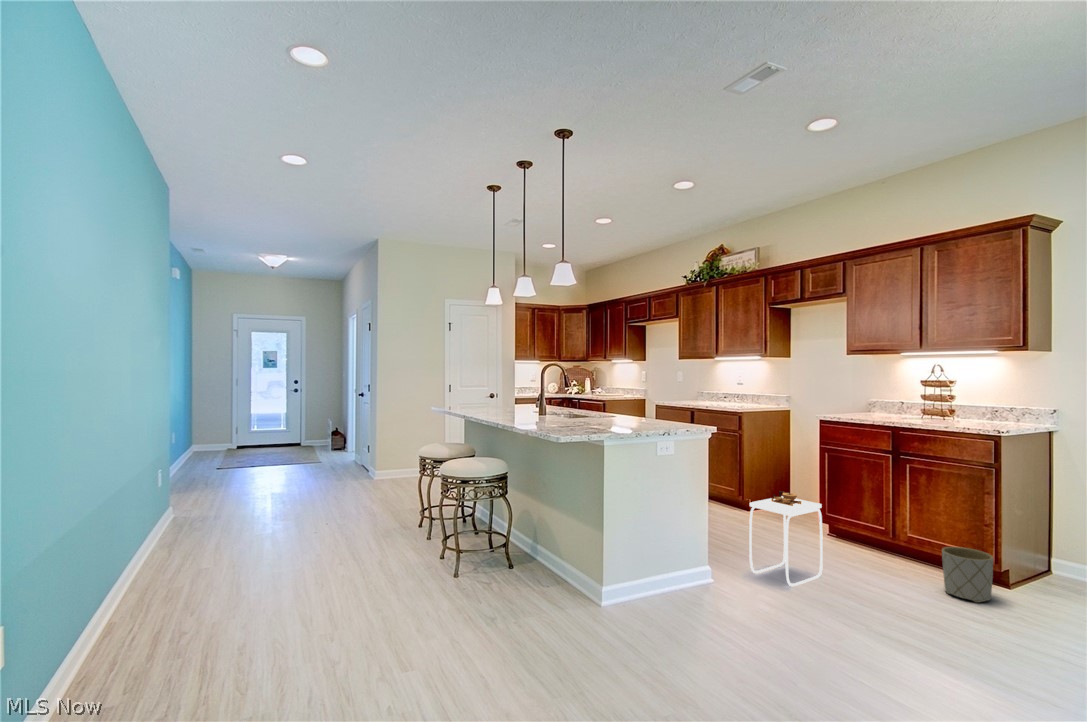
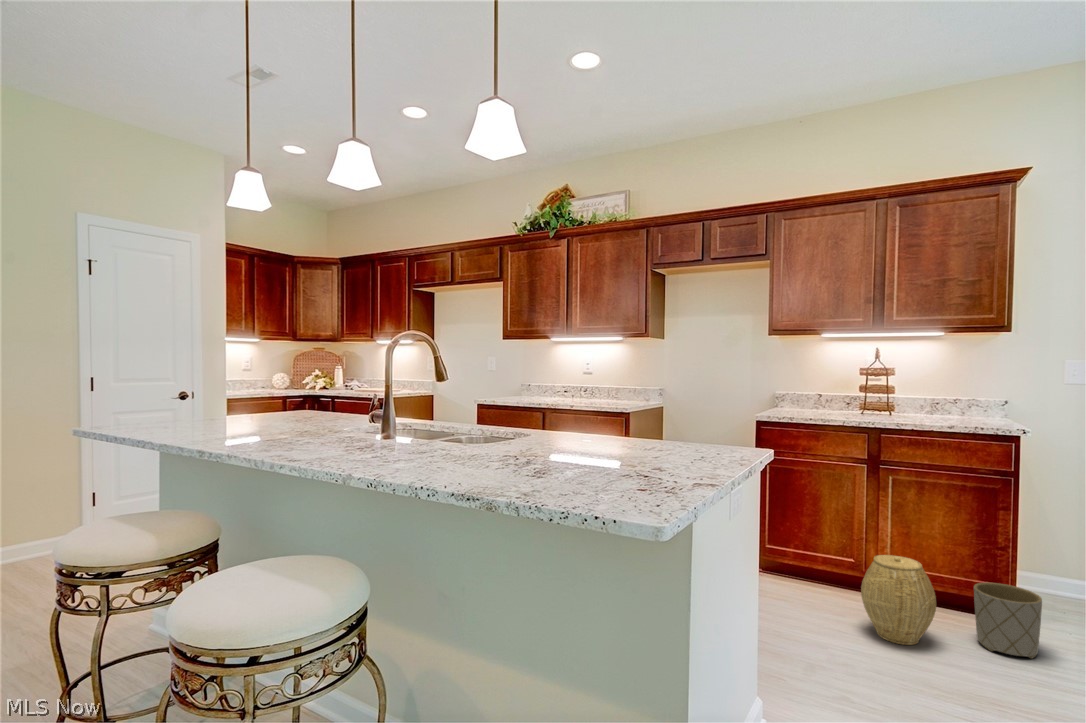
side table: present [749,491,823,586] -> none [777,538,856,695]
woven basket: none [855,518,909,581] -> present [861,555,936,645]

